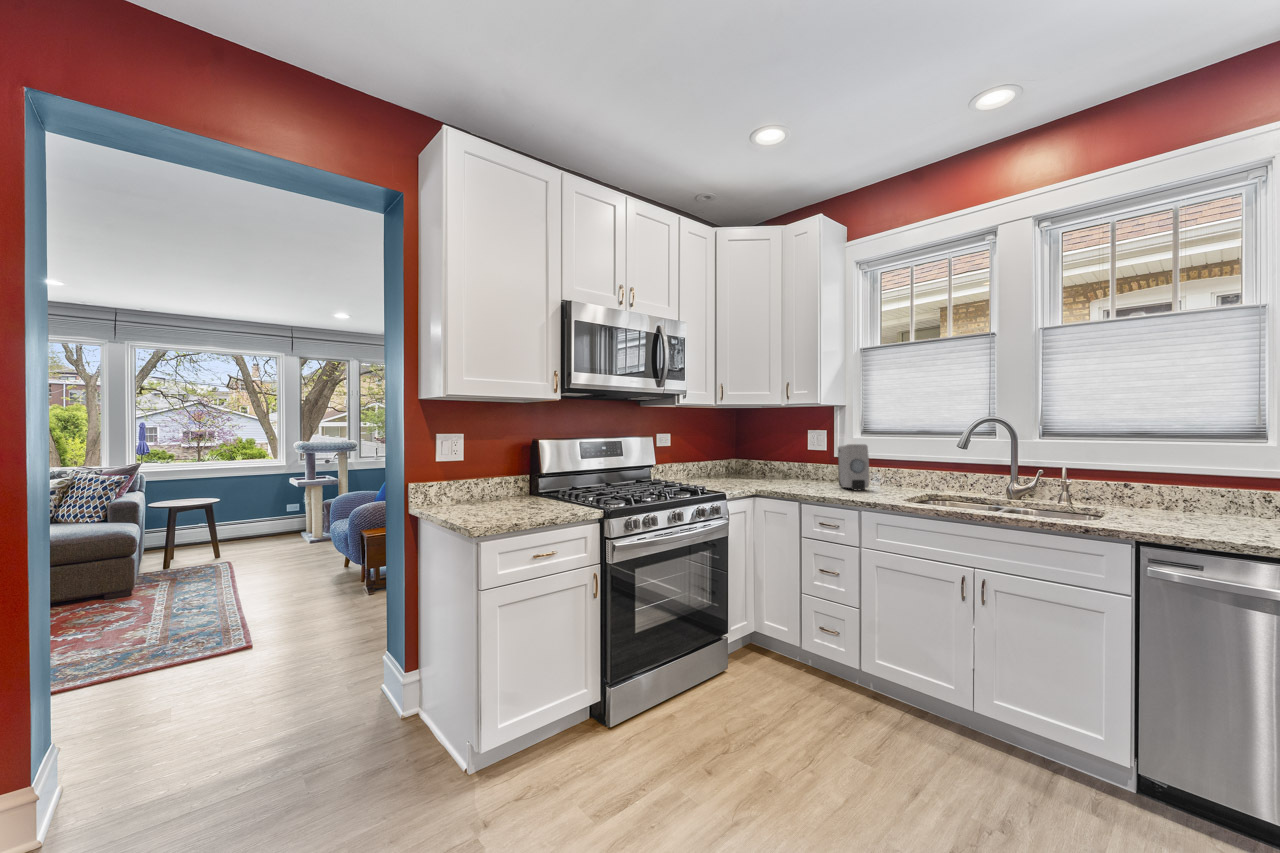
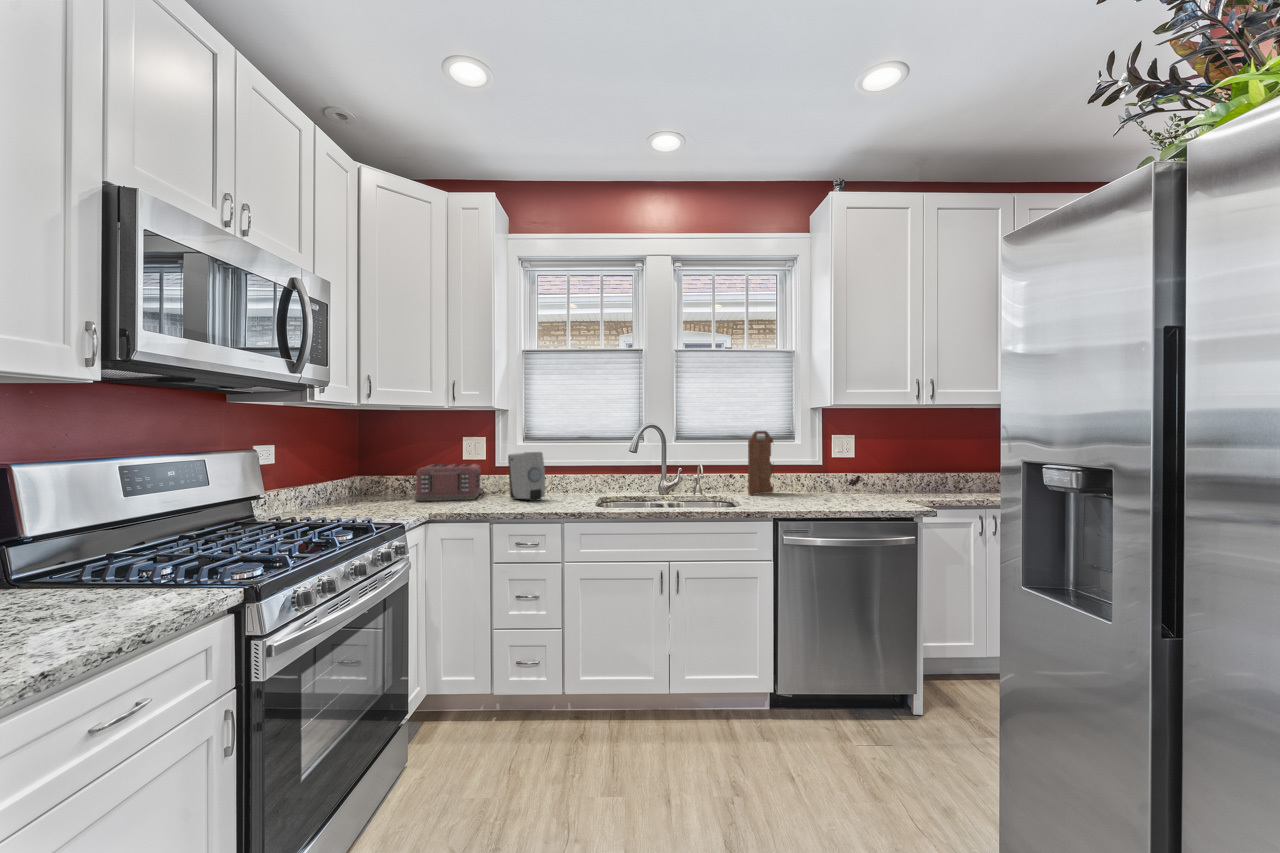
cutting board: none [1149,426,1211,514] -> present [748,431,774,495]
toaster: none [763,452,827,484] -> present [415,463,483,501]

